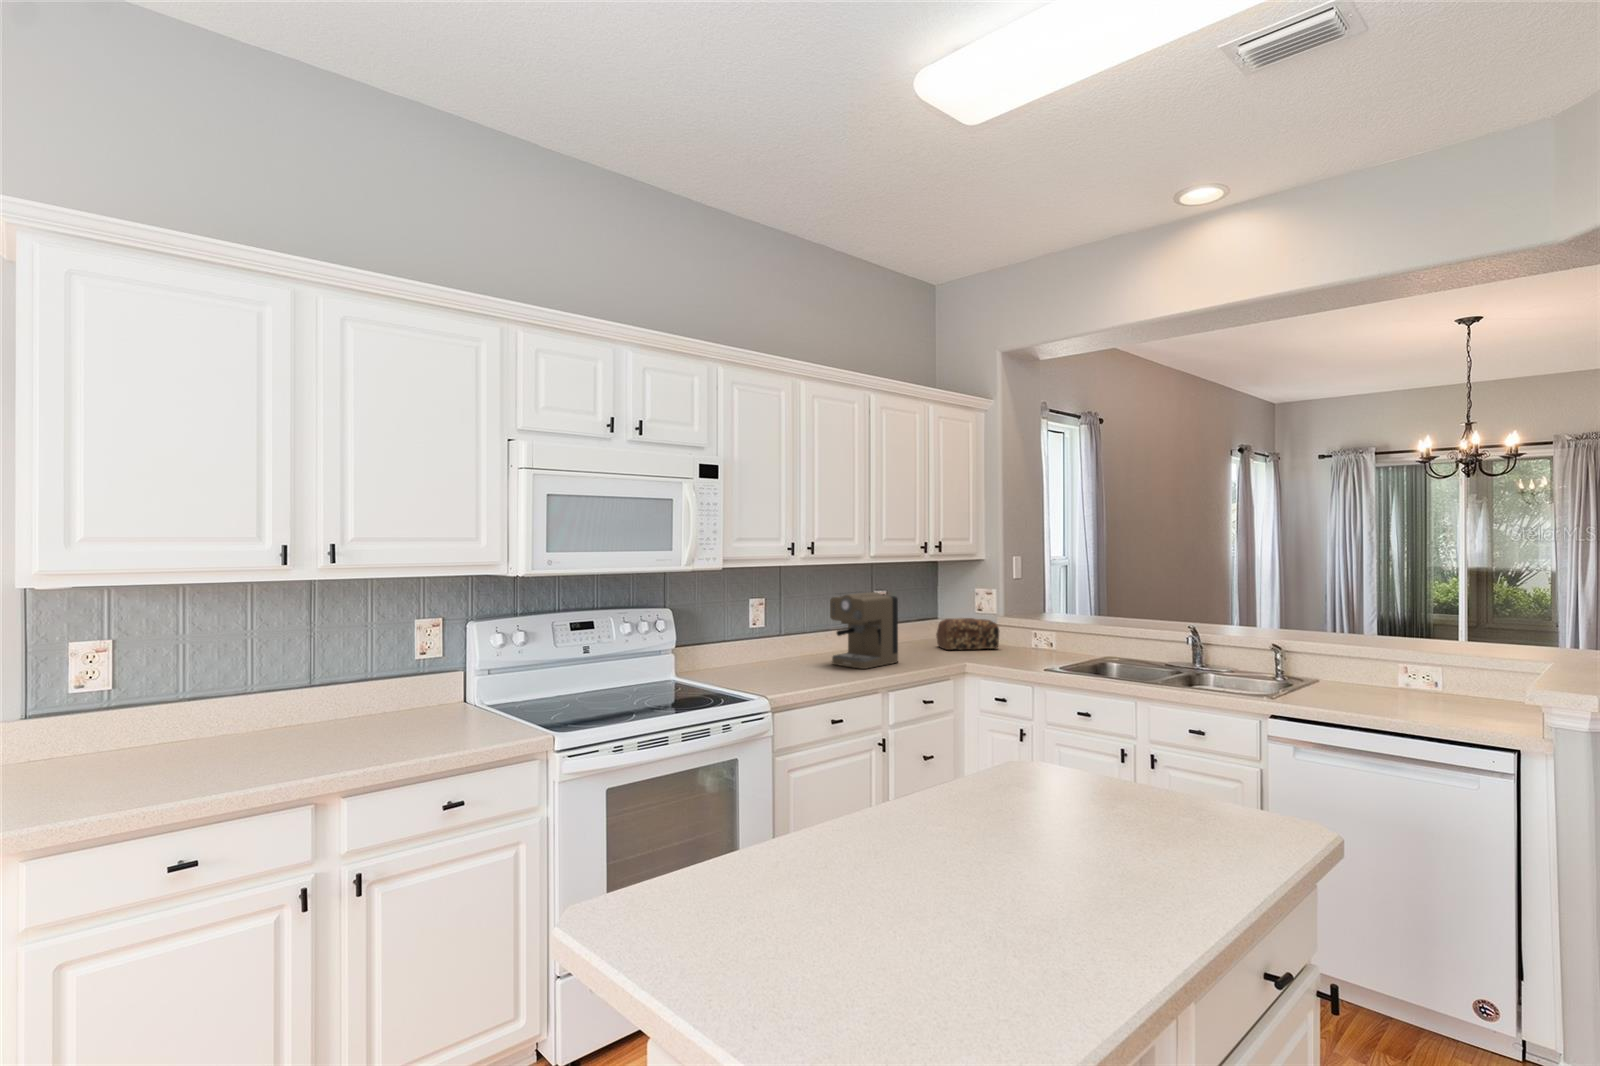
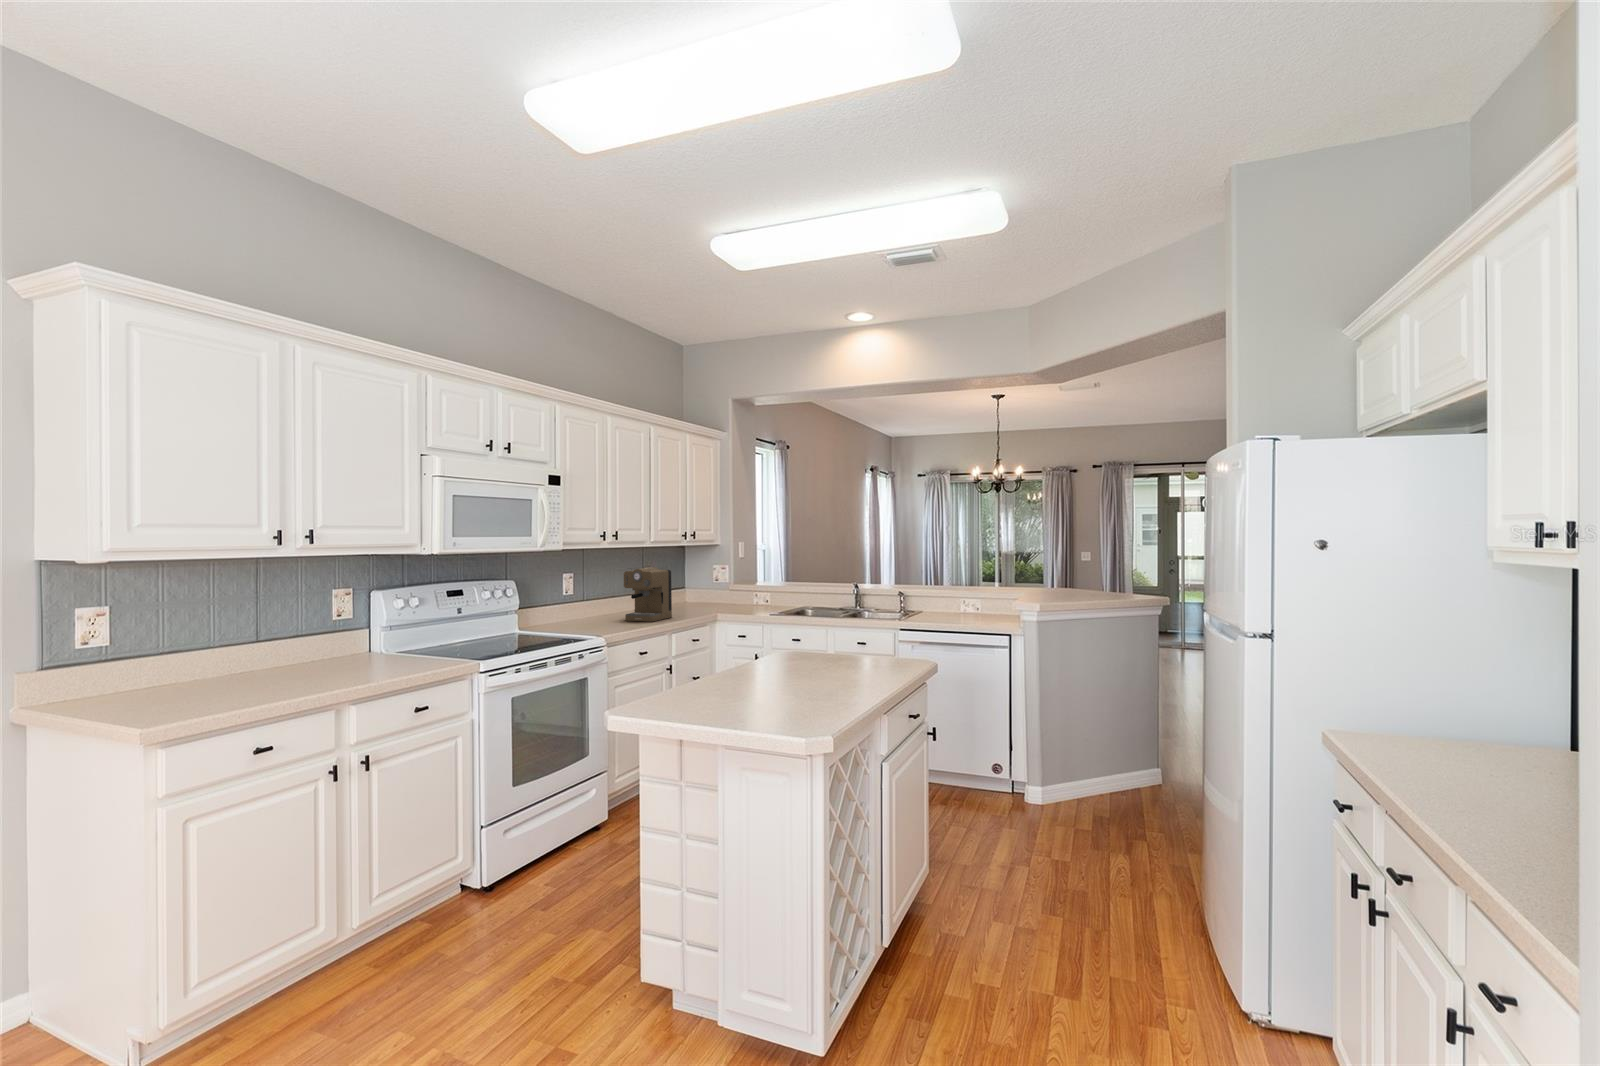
bread loaf: present [936,618,999,650] -> none [689,586,734,610]

